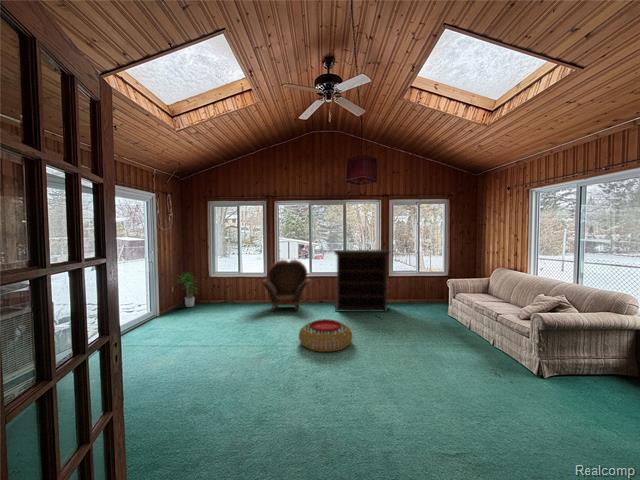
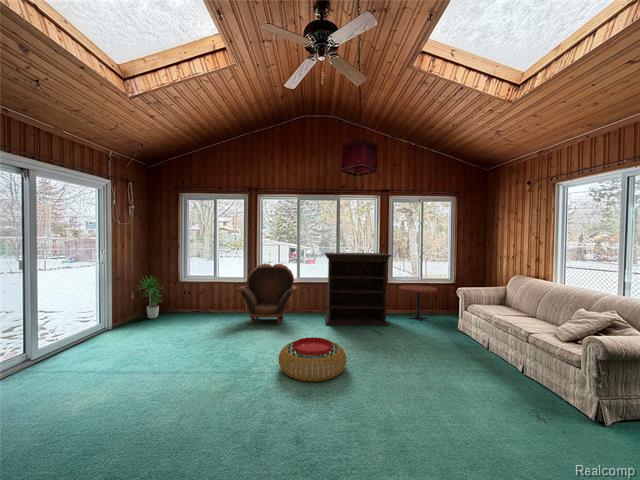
side table: none [399,277,431,307] -> present [400,285,437,321]

